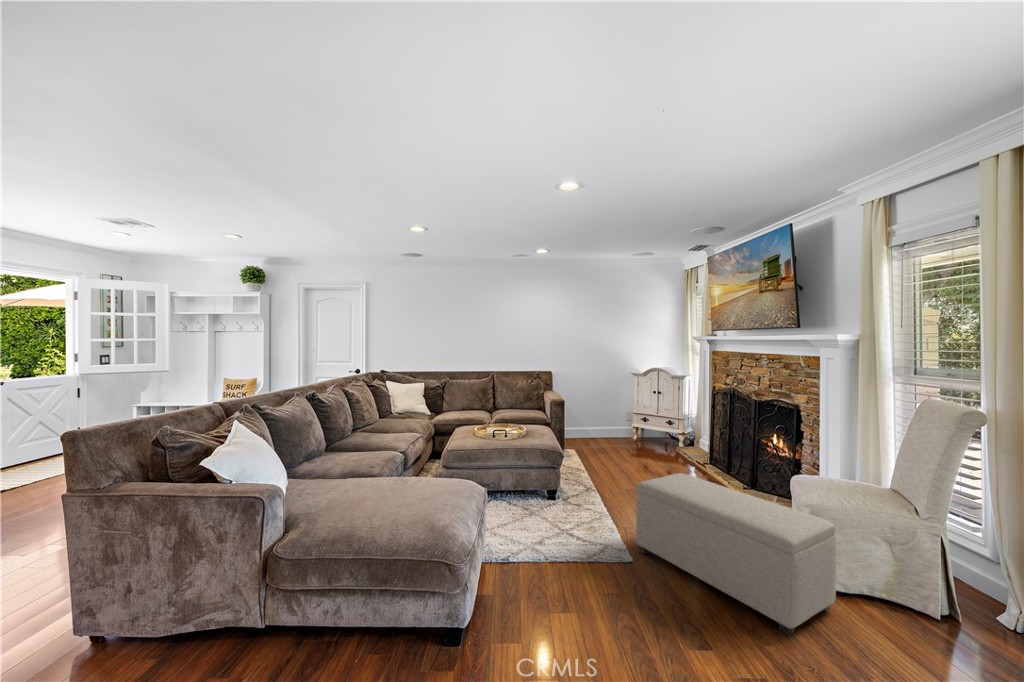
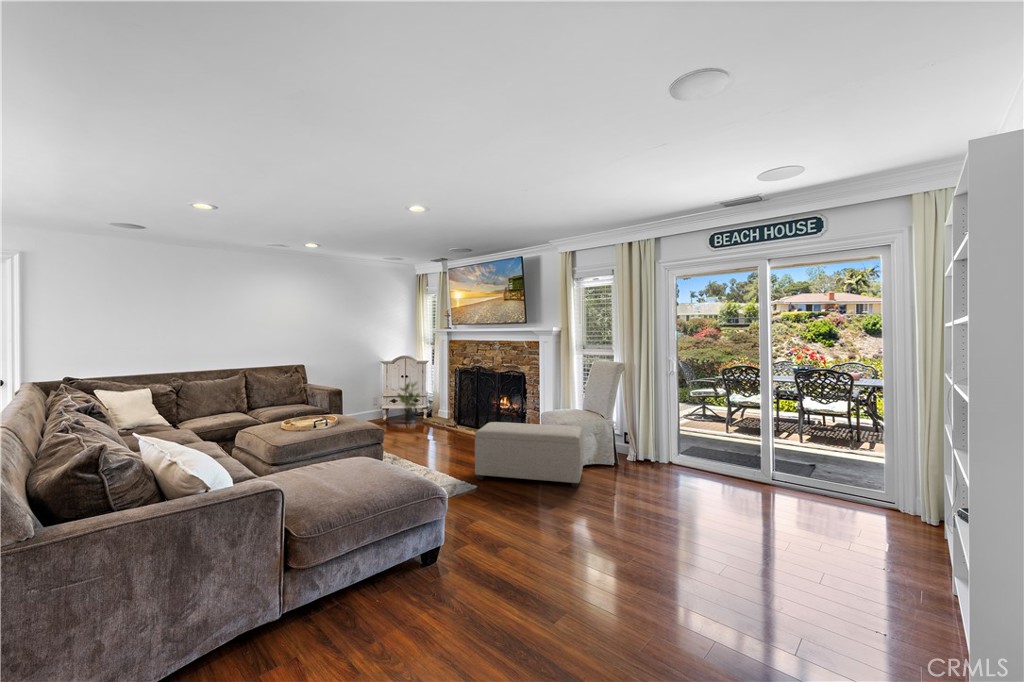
potted plant: none [641,397,670,450] -> present [398,382,420,423]

